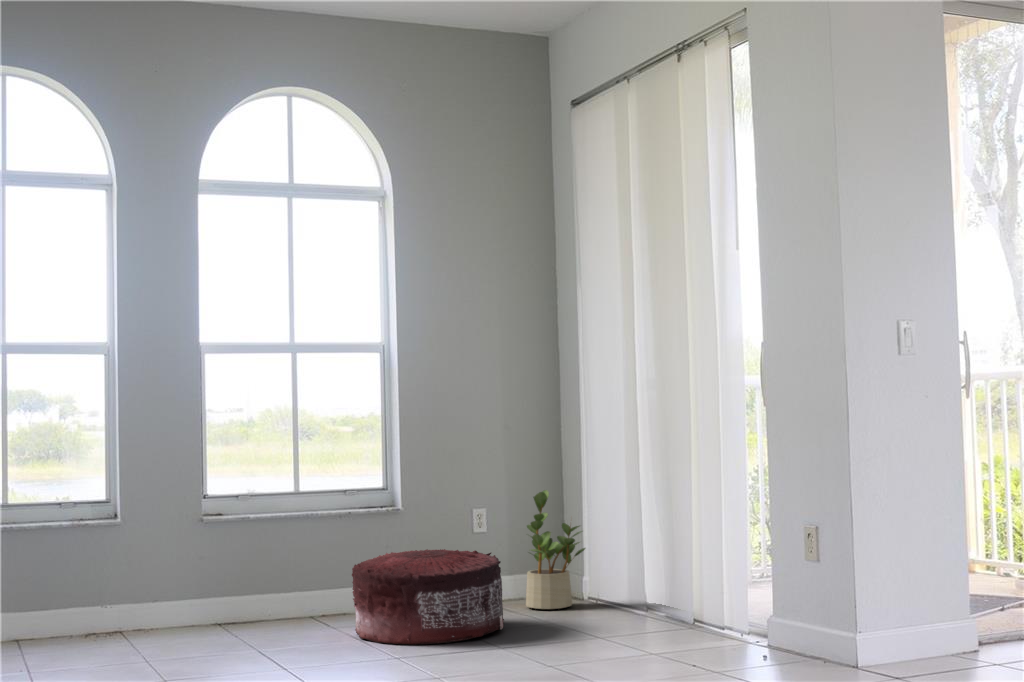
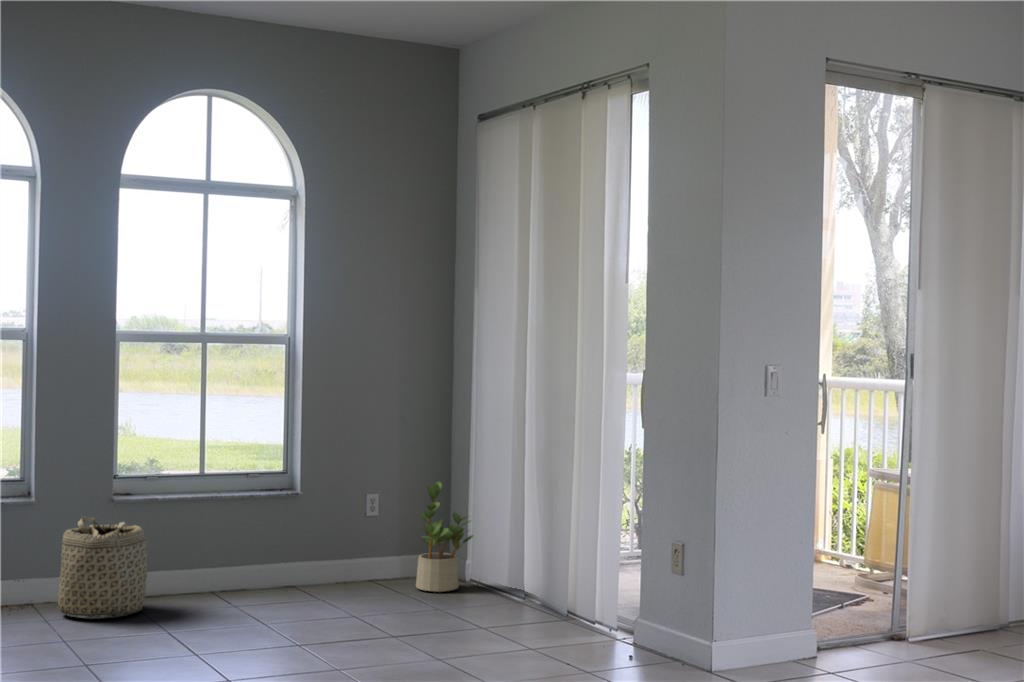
basket: none [149,533,240,640] -> present [58,516,148,619]
pouf: present [352,549,504,645] -> none [255,537,396,632]

